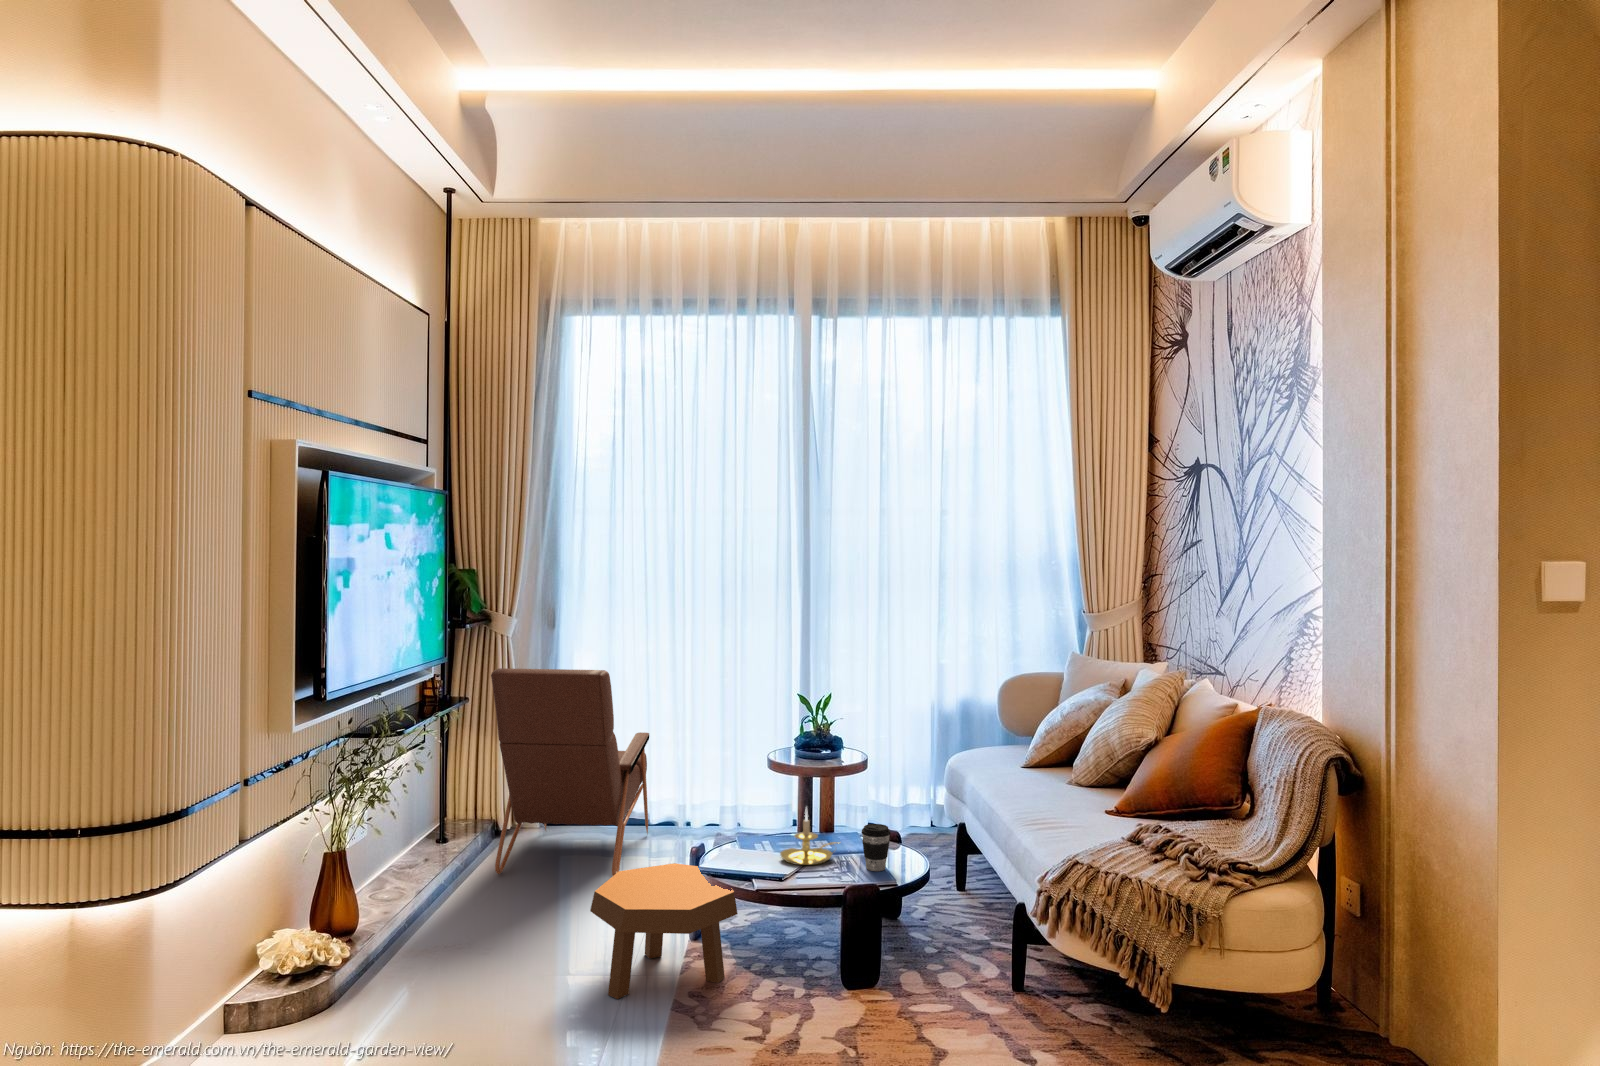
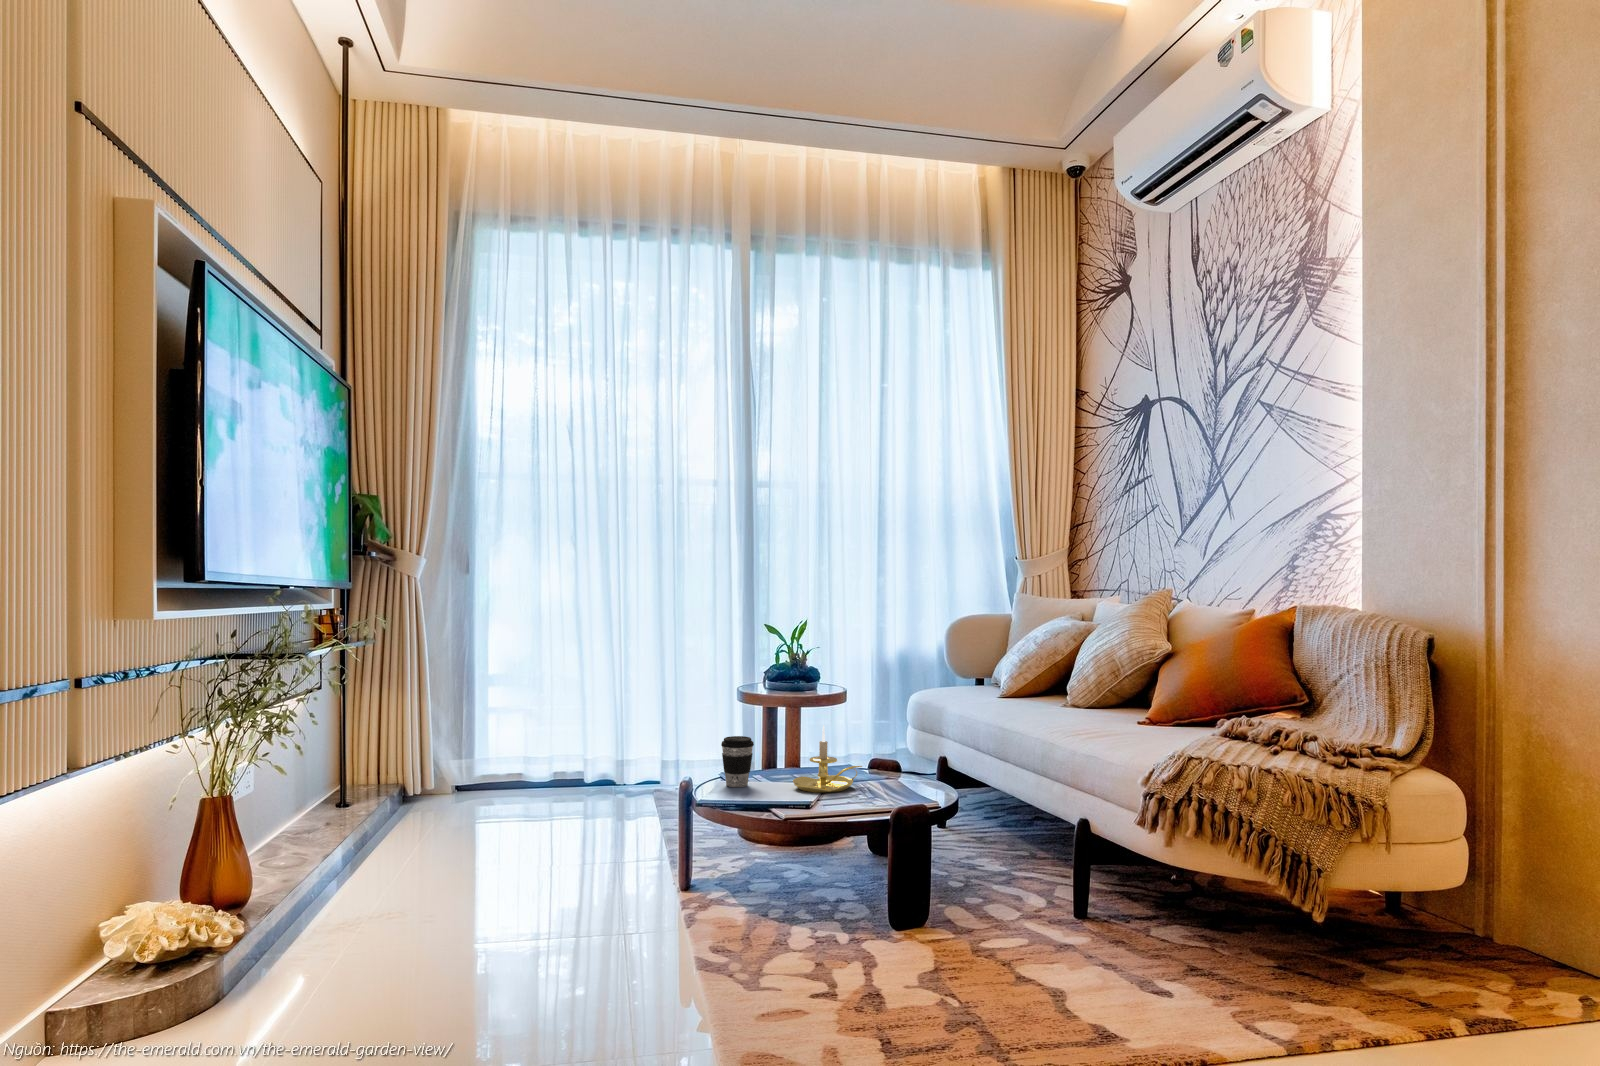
armchair: present [491,668,649,876] -> none [411,587,589,840]
coffee cup: present [862,824,891,871] -> present [721,736,754,787]
footstool: present [590,863,738,999] -> none [576,800,762,964]

